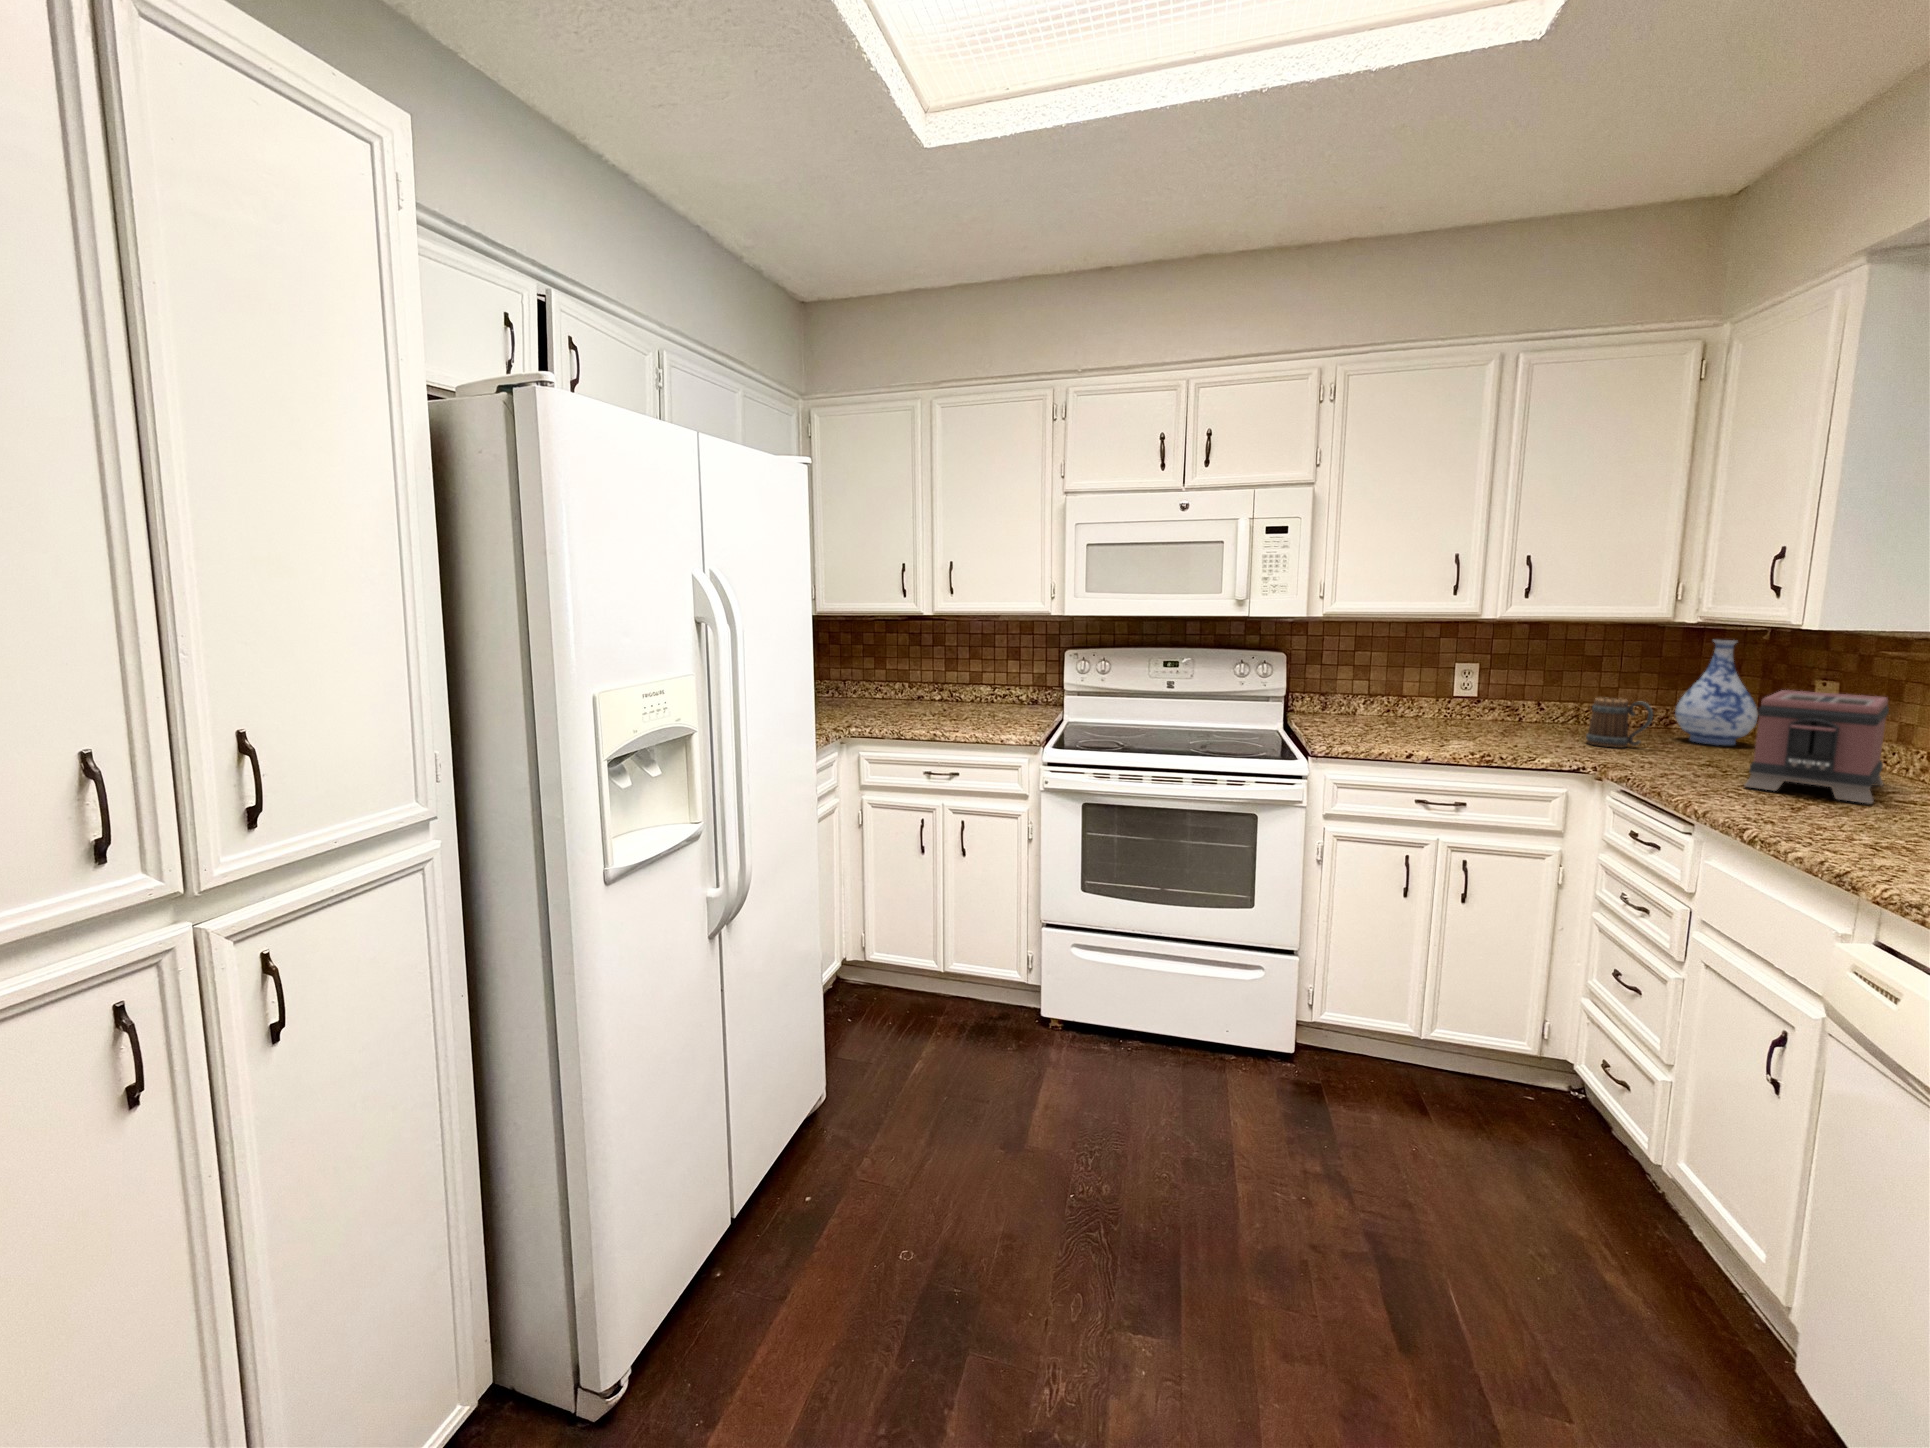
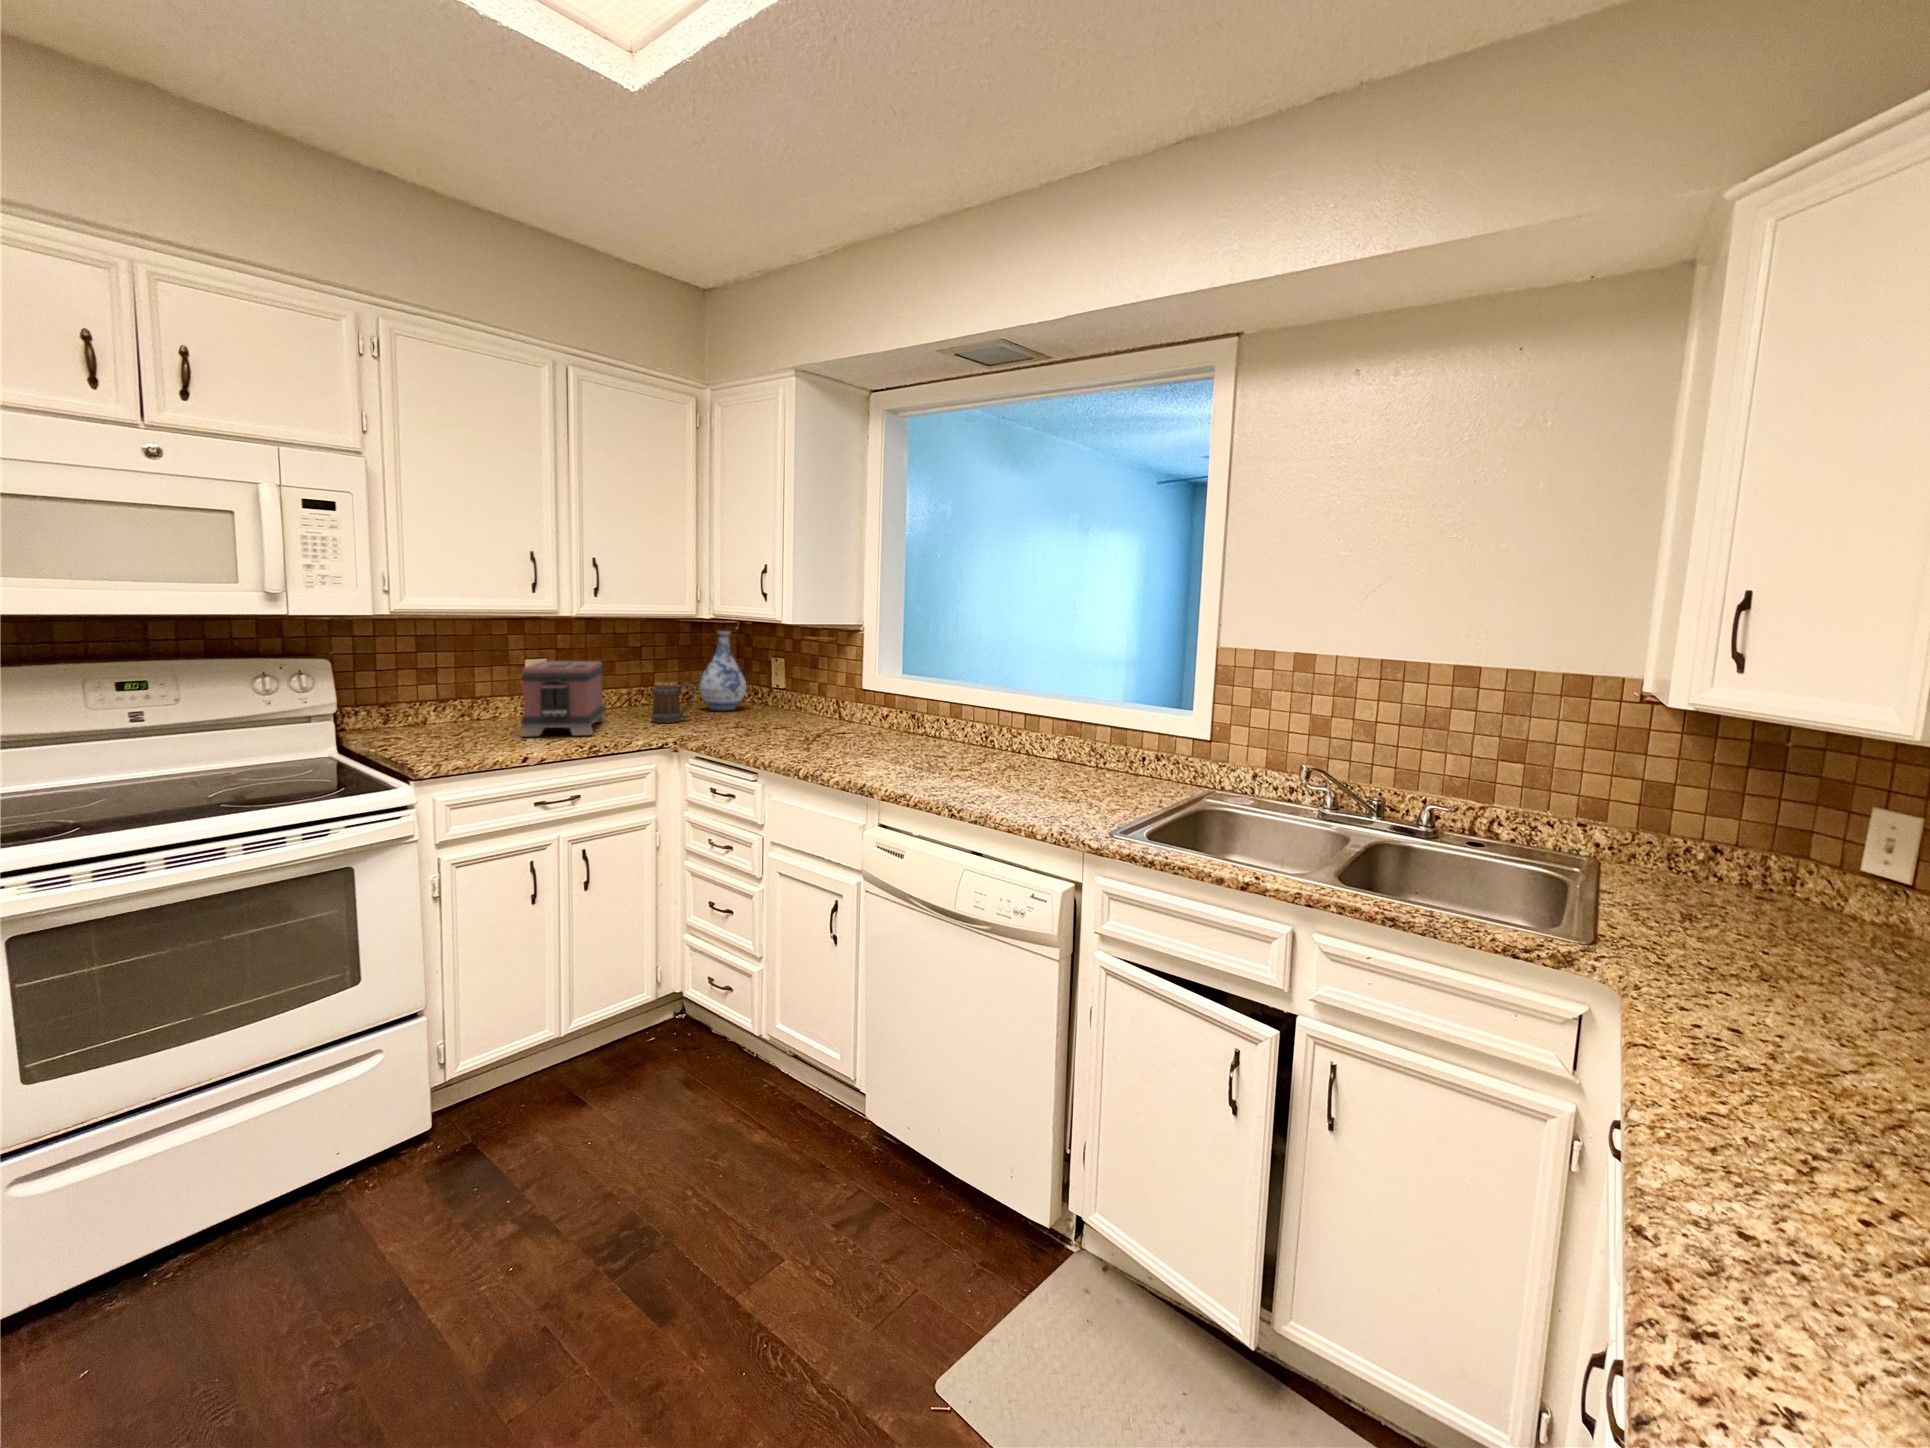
toaster: present [1745,690,1889,804] -> present [520,661,606,737]

